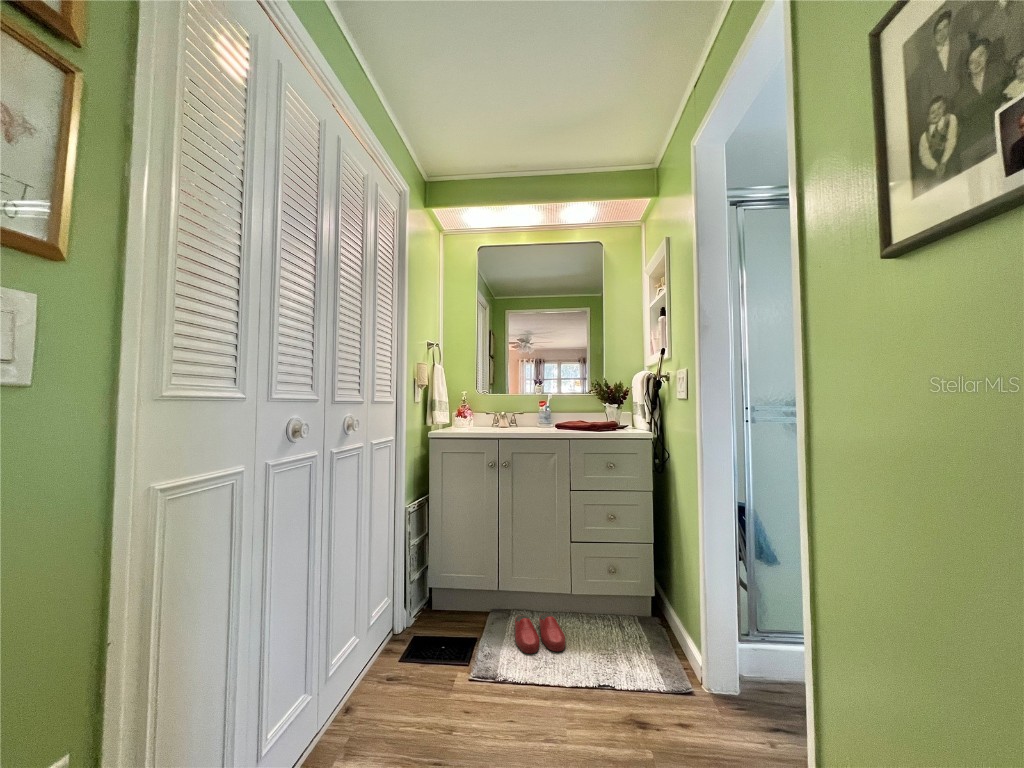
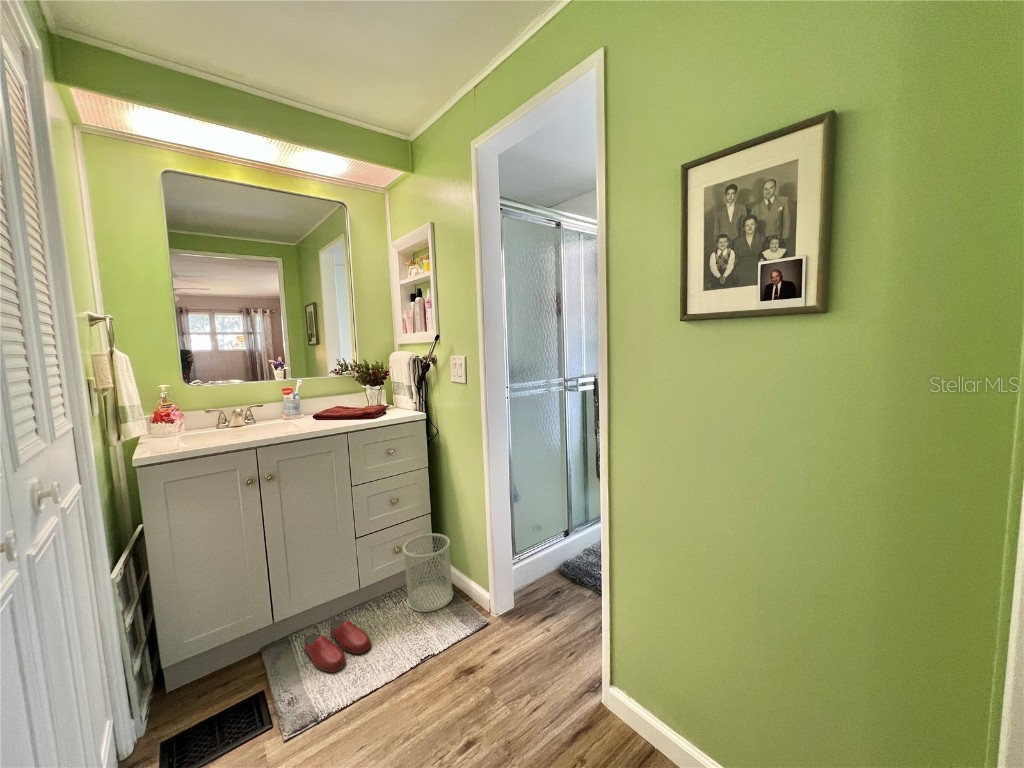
wastebasket: none [616,564,670,652] -> present [403,534,453,612]

